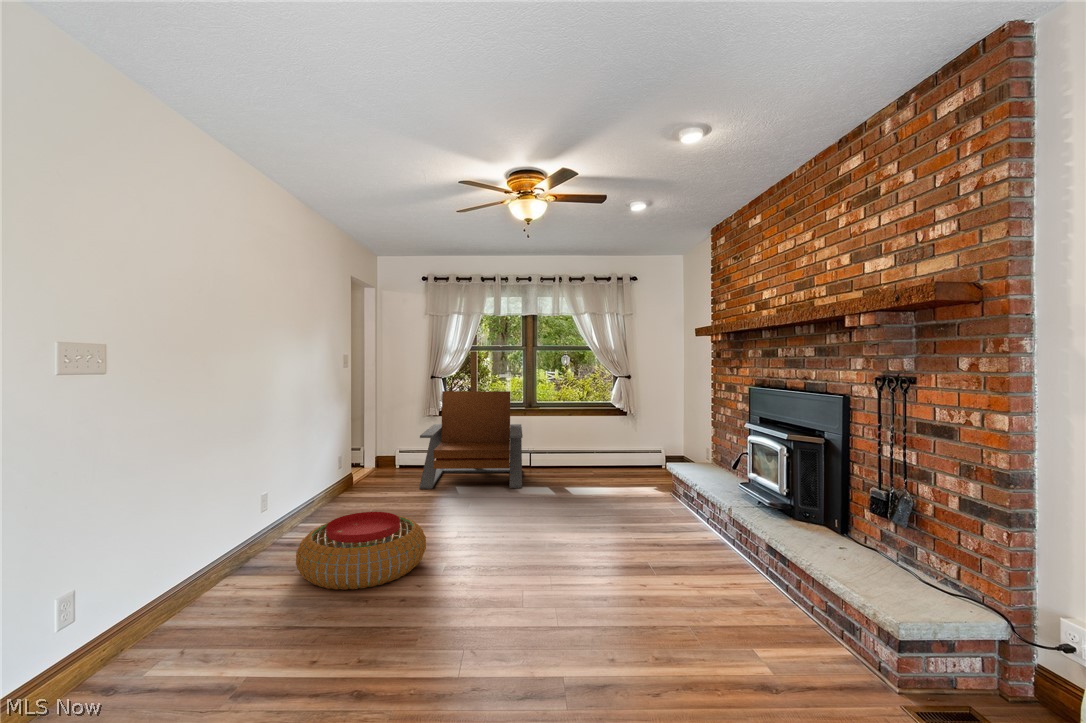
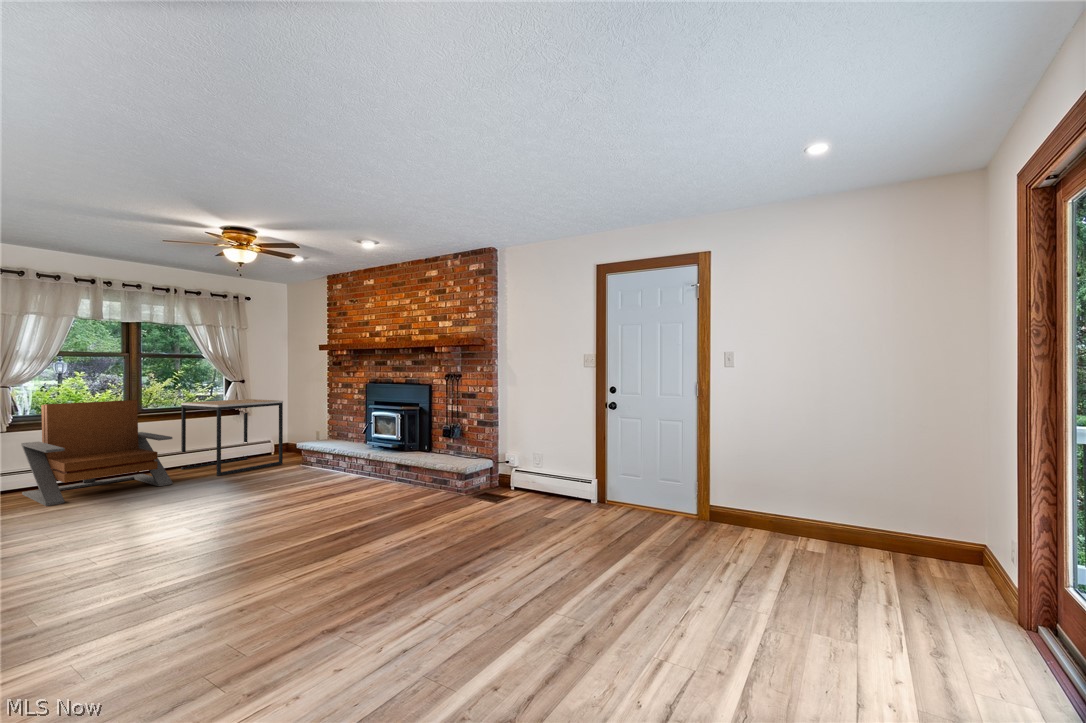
side table: none [557,397,650,487] -> present [181,399,283,476]
pouf: present [296,512,426,590] -> none [52,498,184,558]

